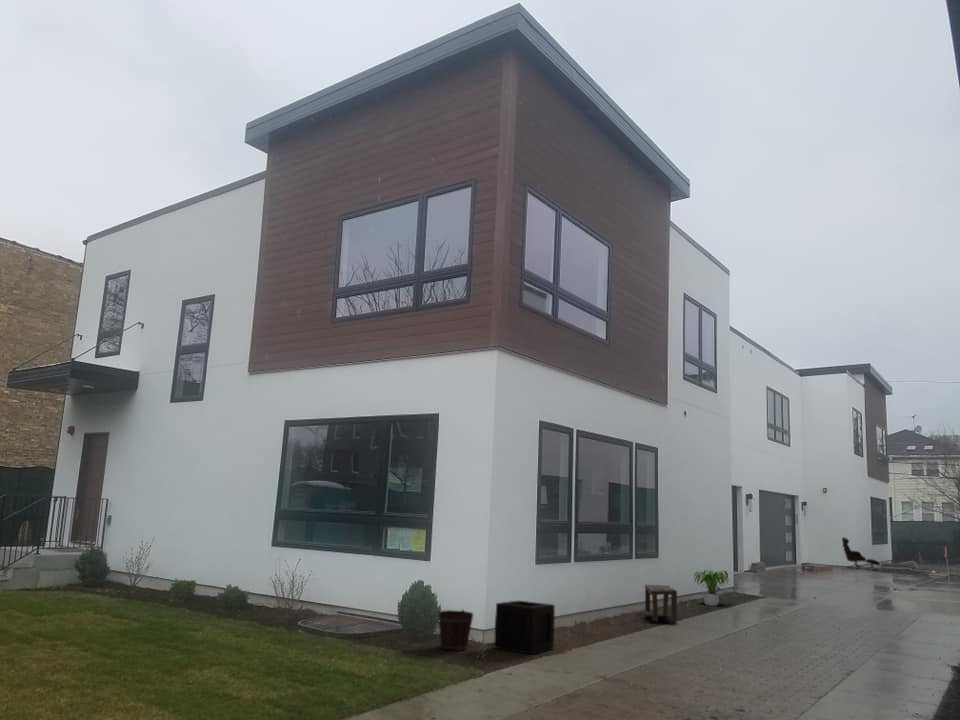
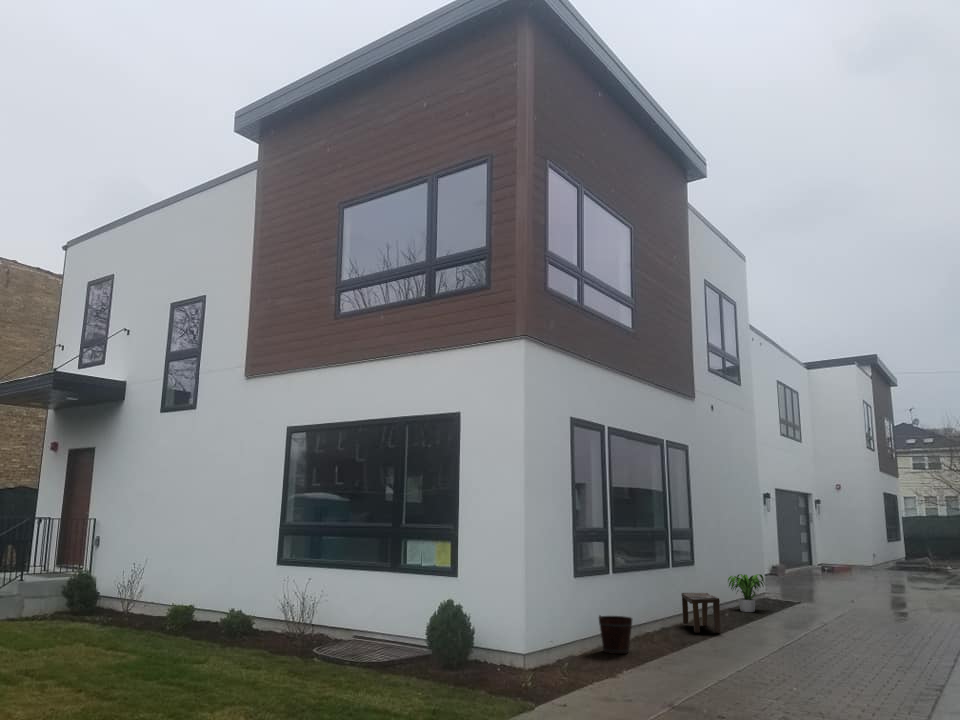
lounge chair: present [842,538,879,568] -> none [858,534,898,566]
wooden crate: present [494,601,555,654] -> none [535,617,600,677]
bucket: present [438,610,473,651] -> present [599,616,632,654]

